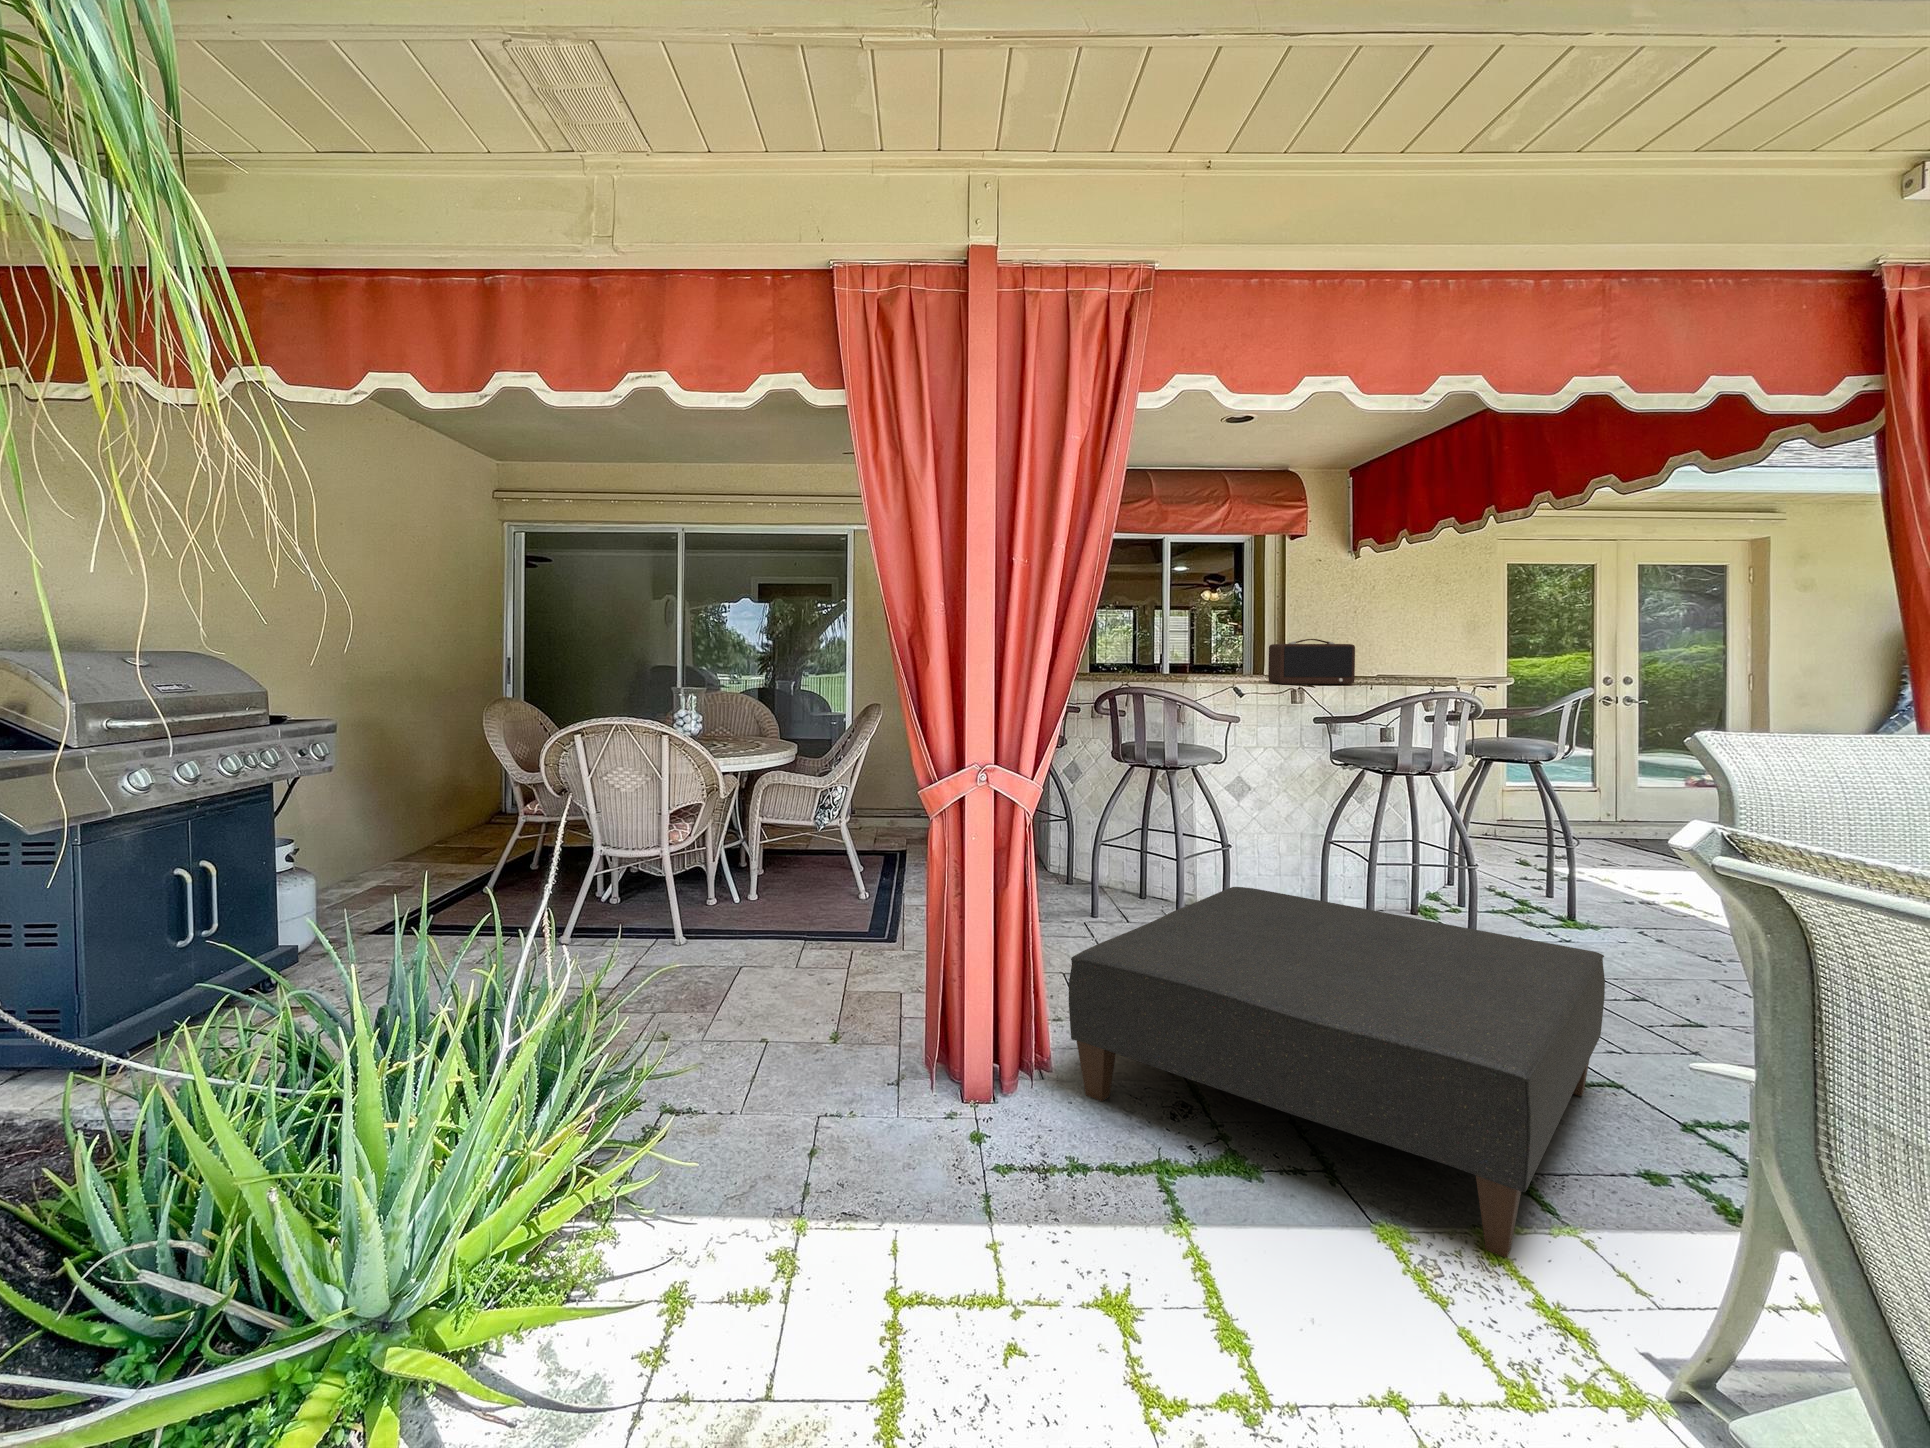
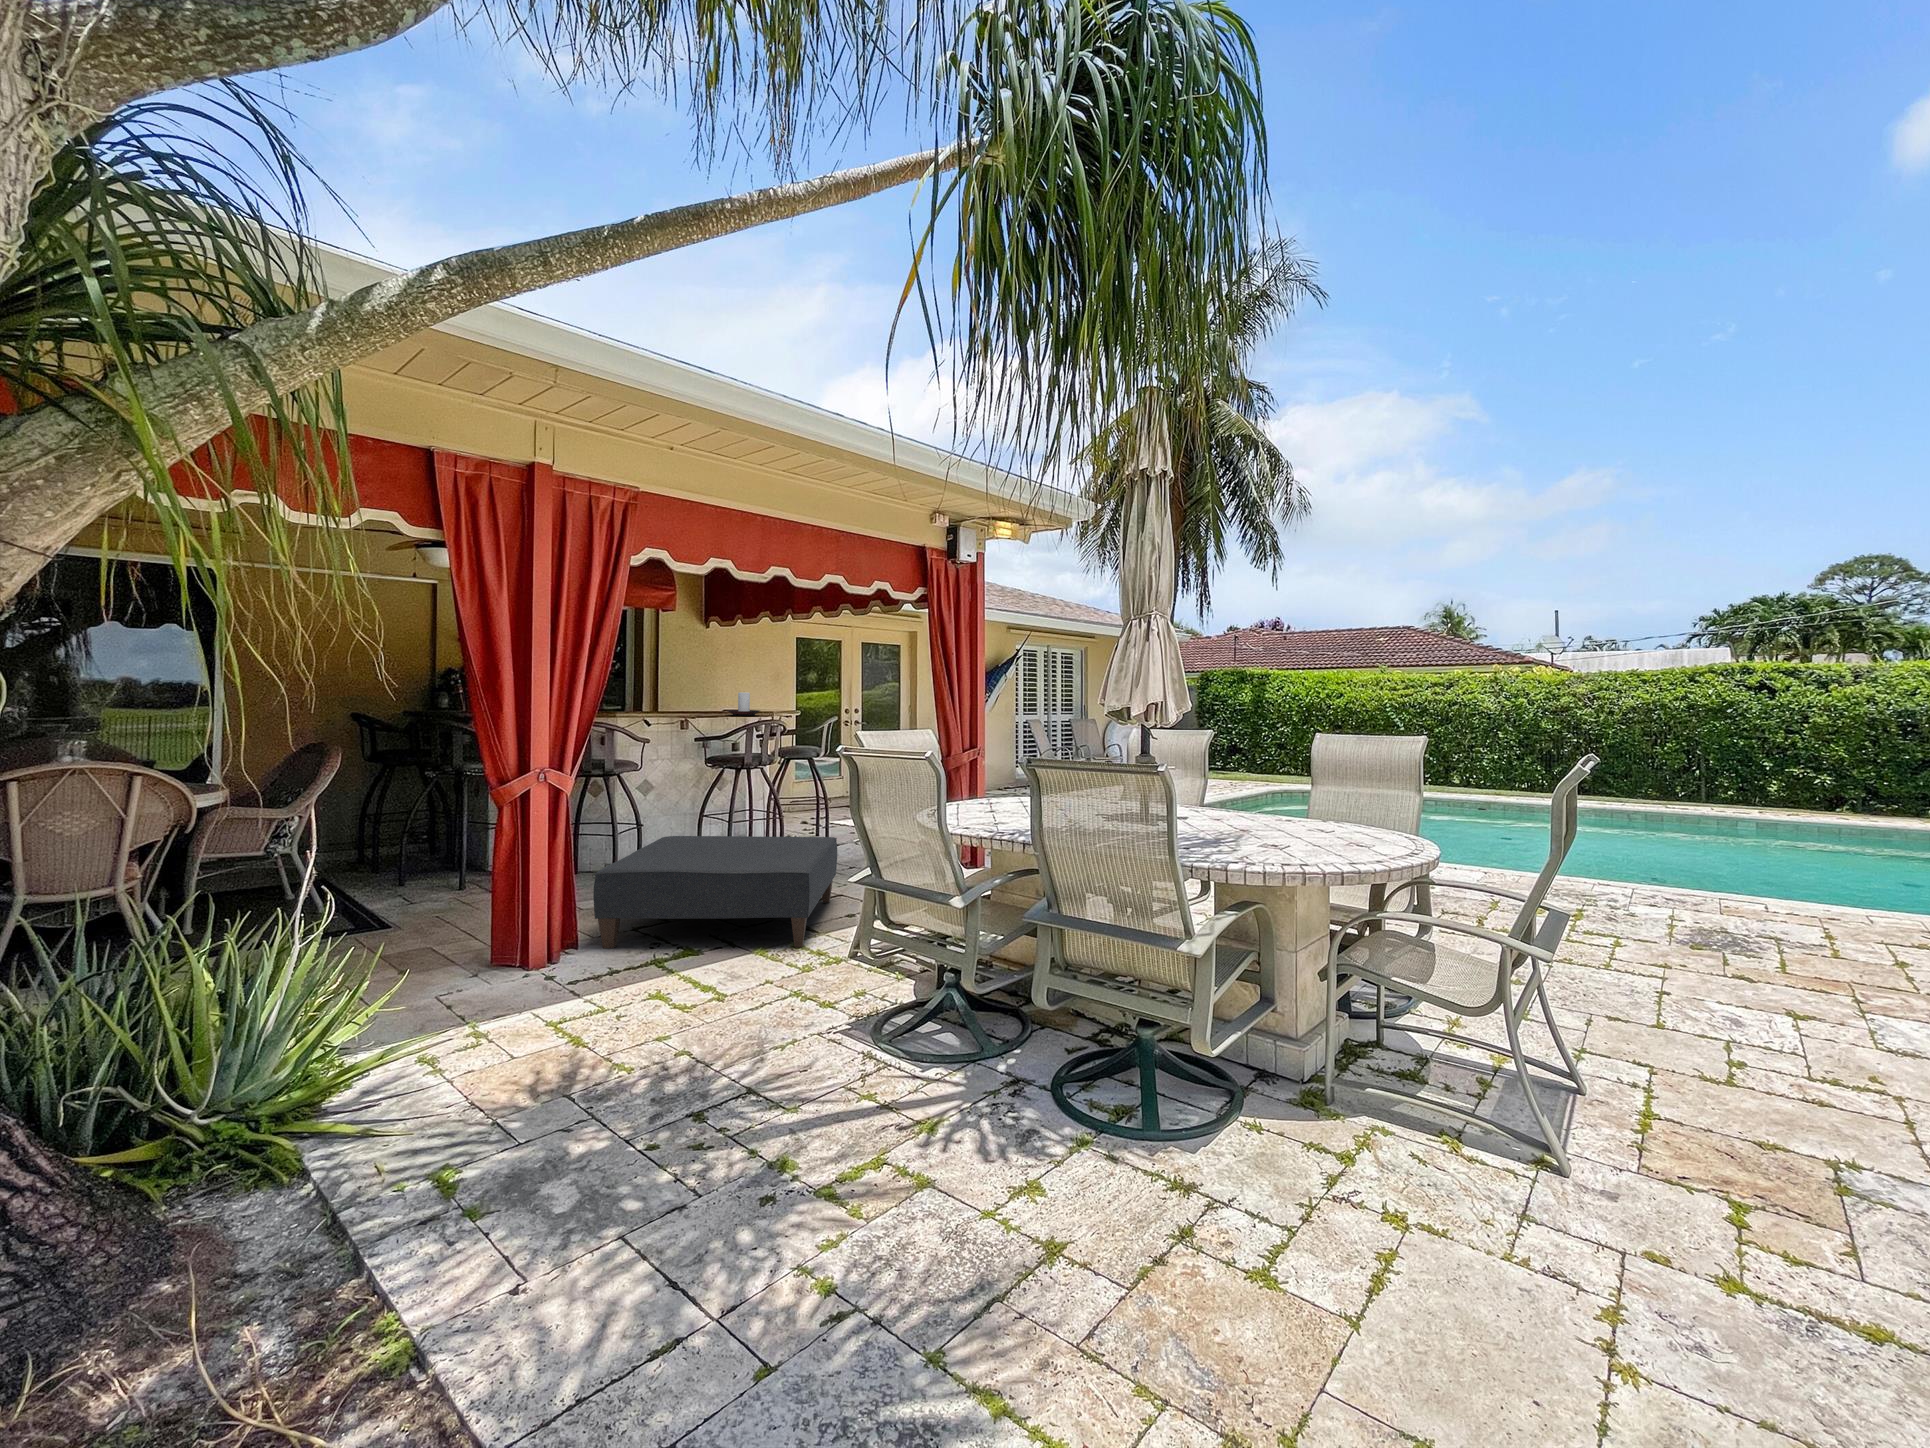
speaker: present [1268,639,1355,684] -> none [665,689,717,718]
candle holder: none [1374,642,1436,683] -> present [727,693,760,716]

